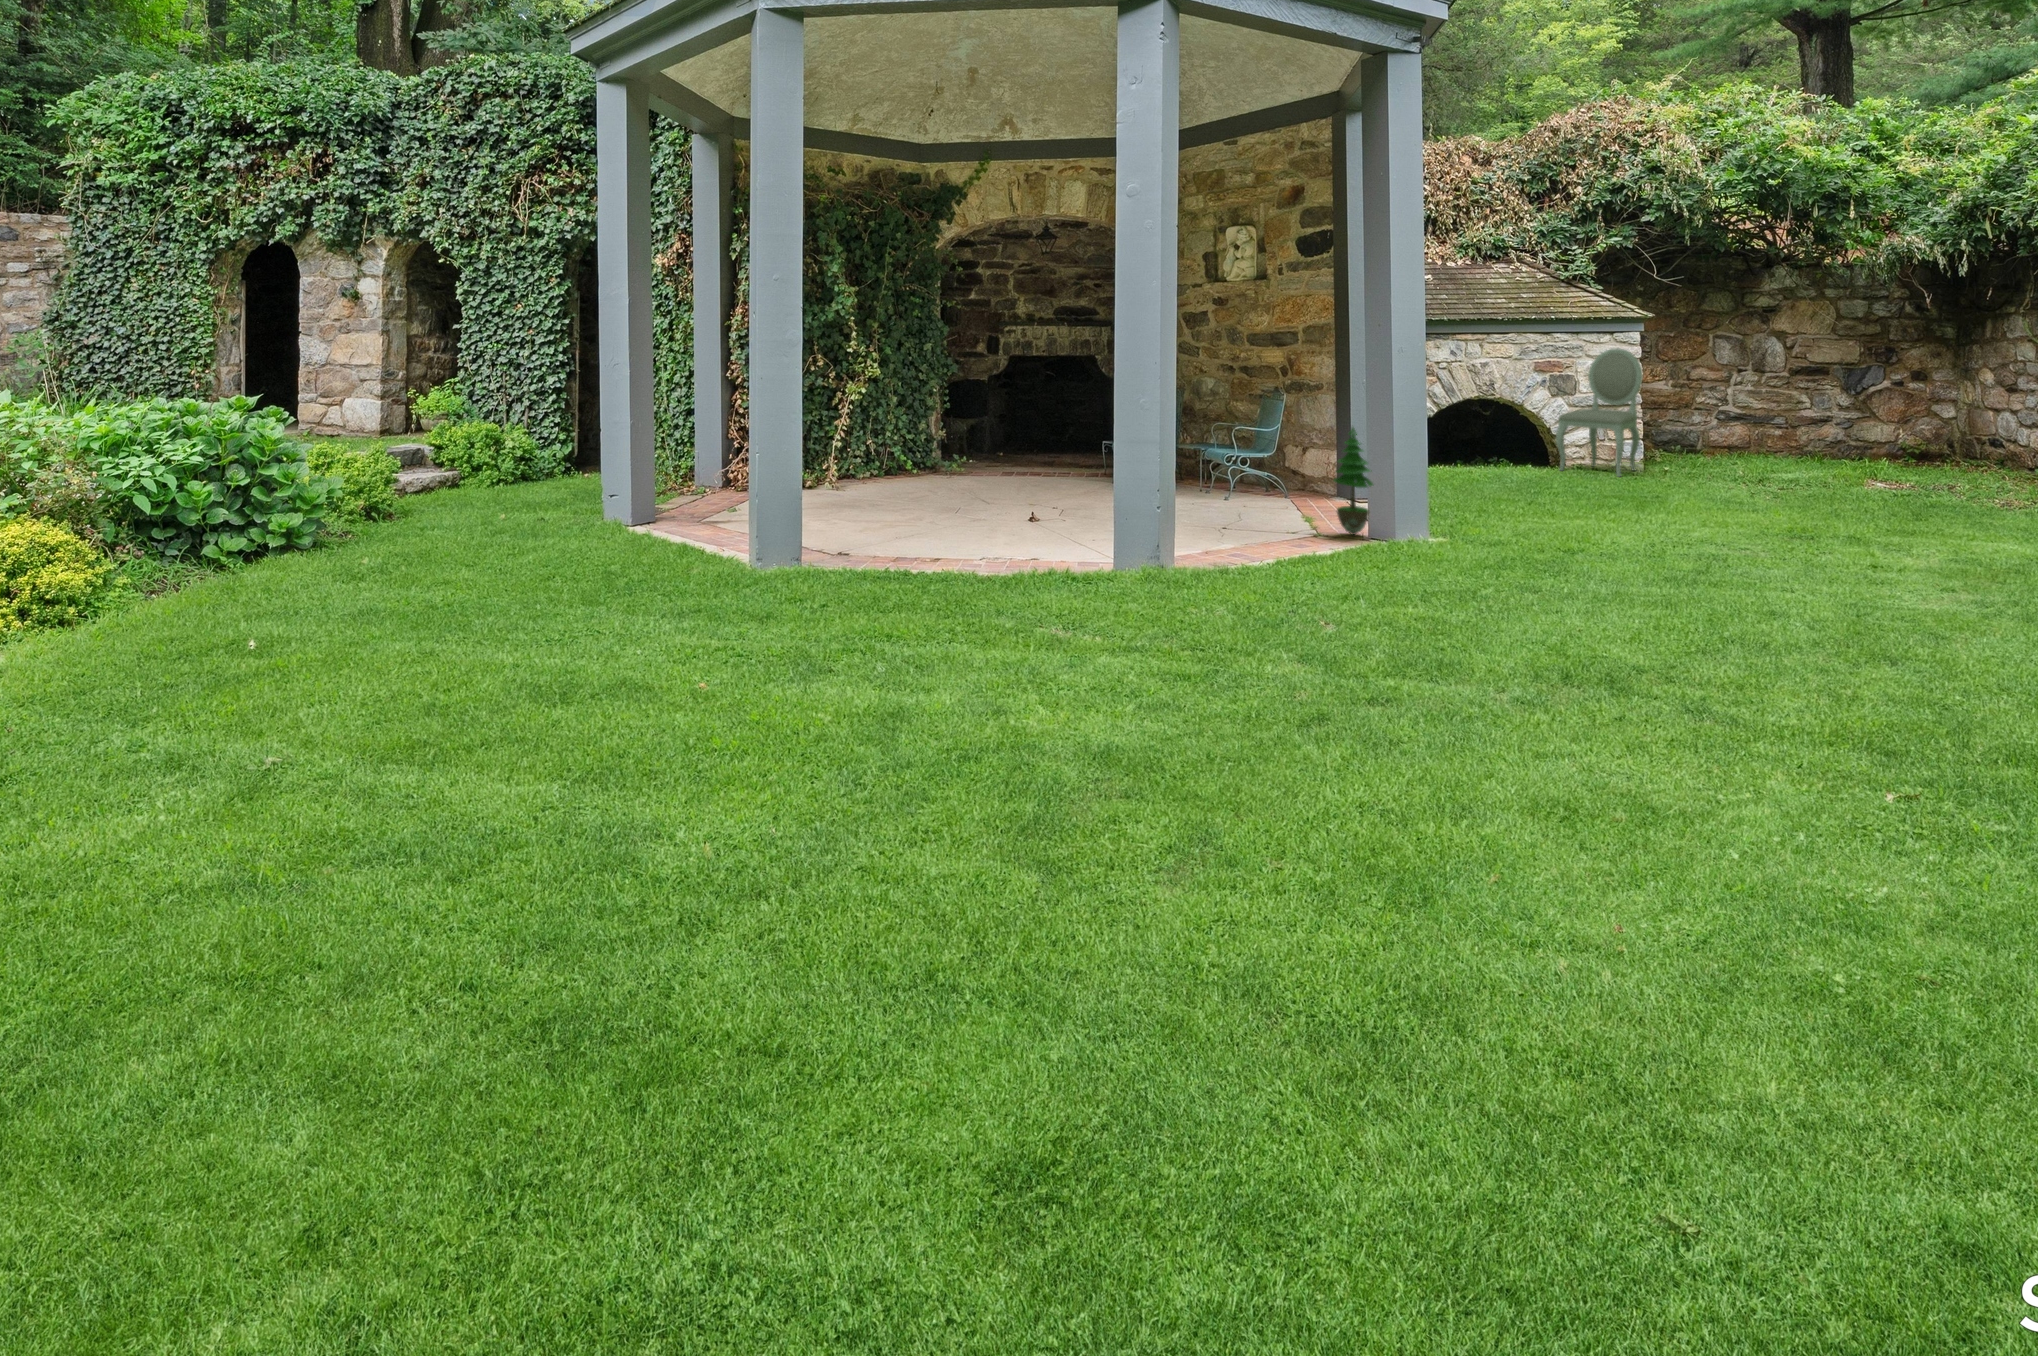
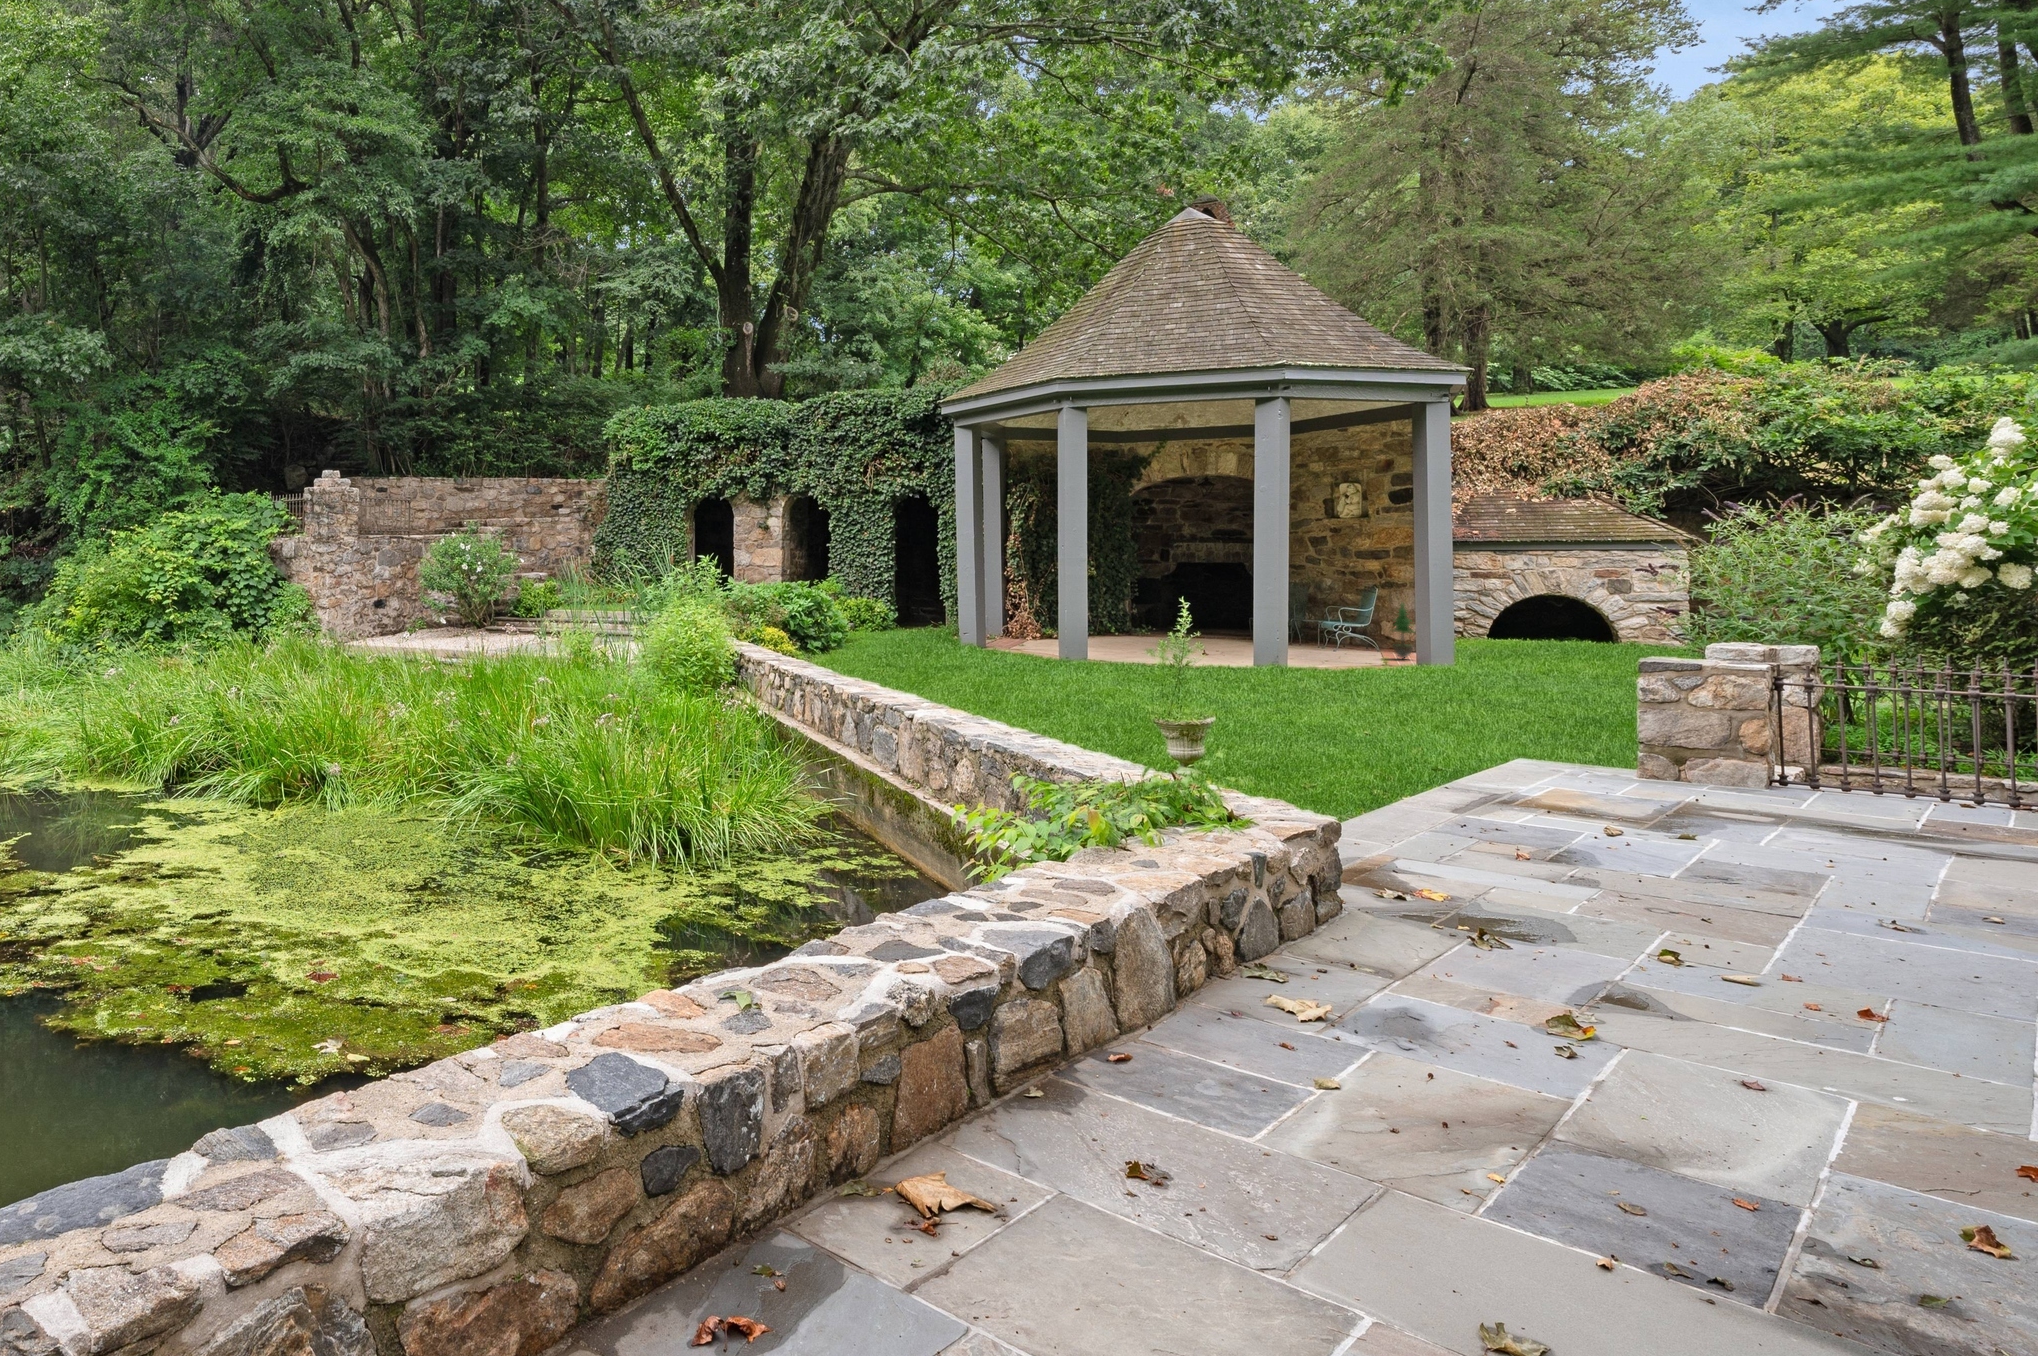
dining chair: present [1556,349,1643,477] -> none [1602,561,1675,645]

